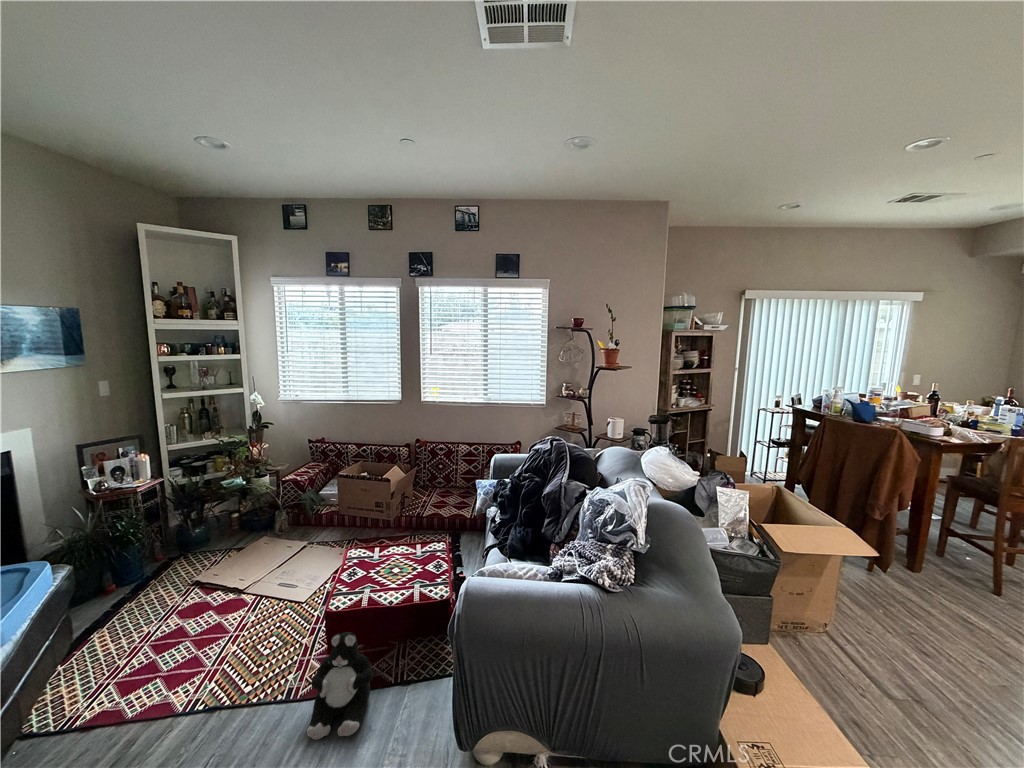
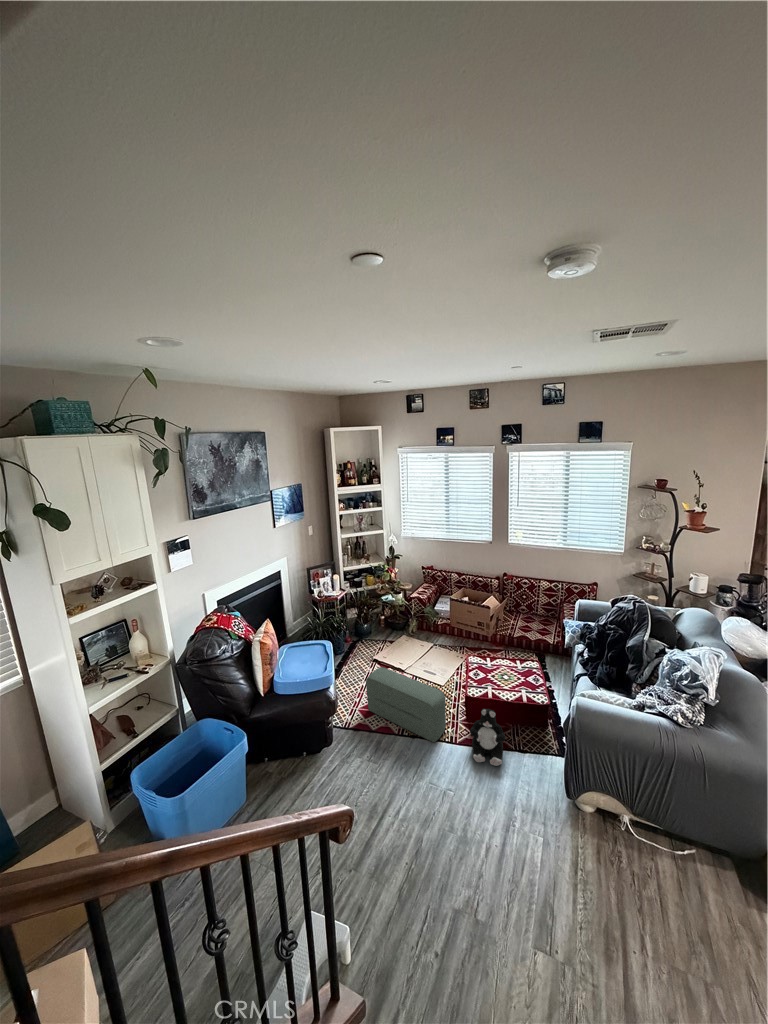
pouf: none [112,599,277,723] -> present [366,667,446,742]

